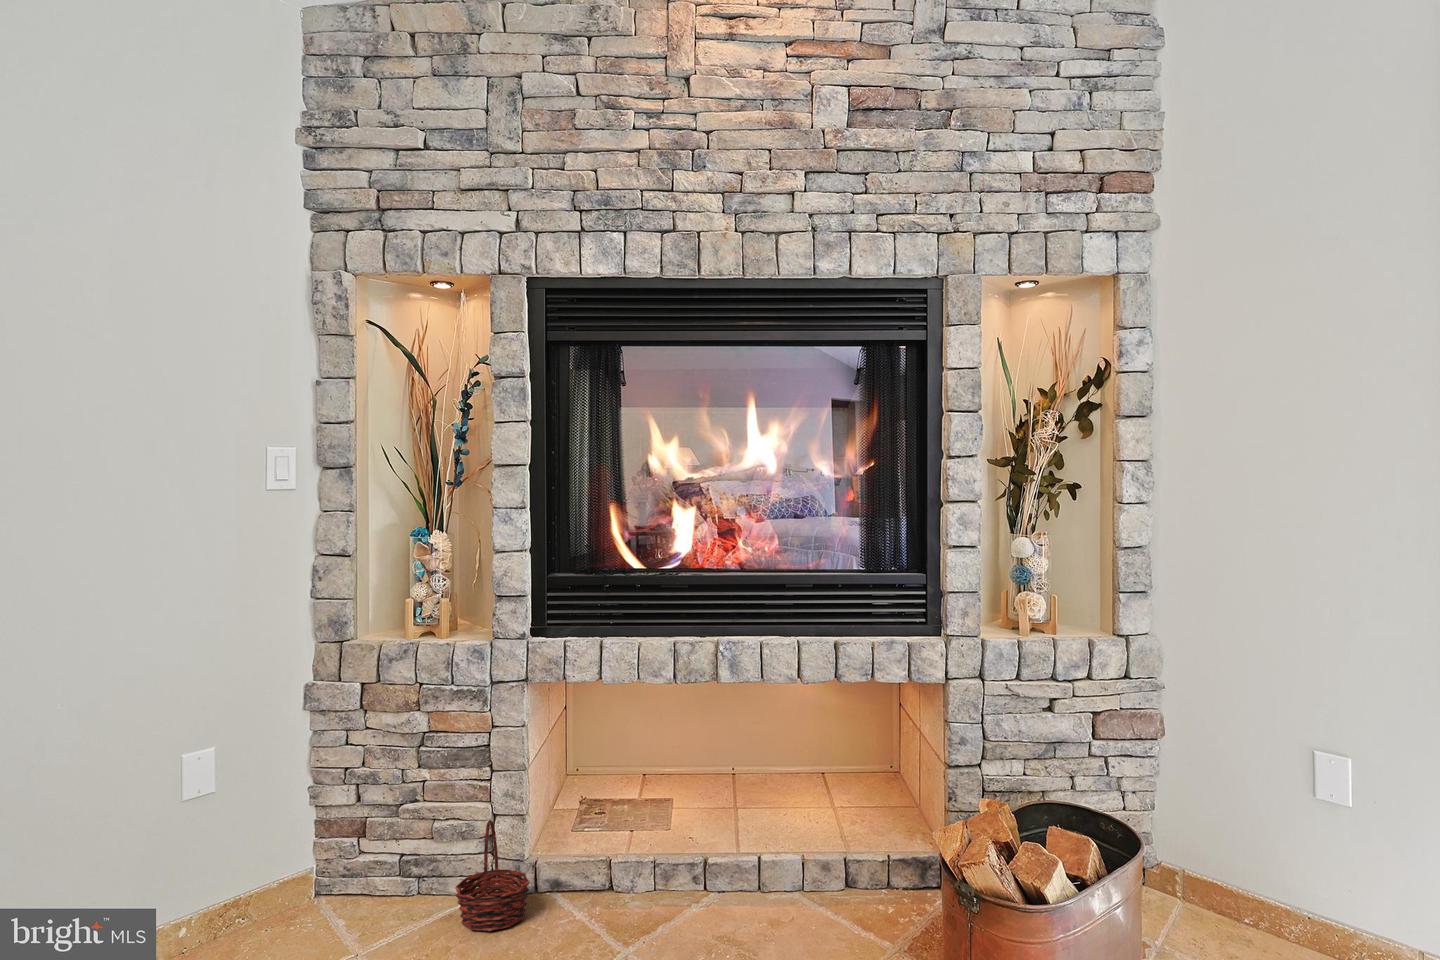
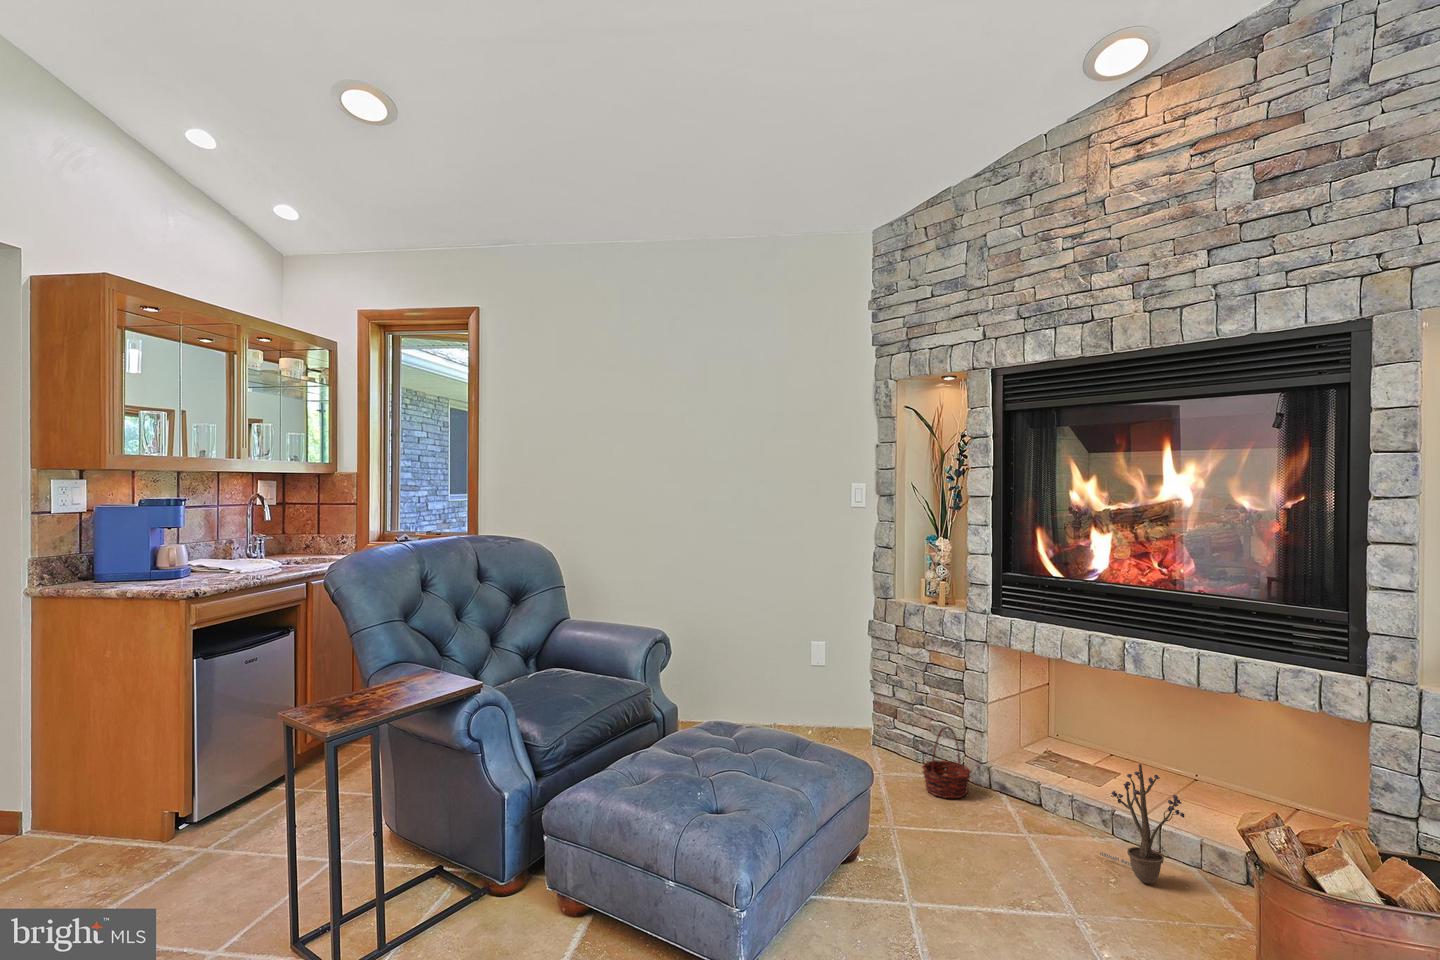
decorative plant: none [739,780,839,920] -> present [1100,764,1184,884]

